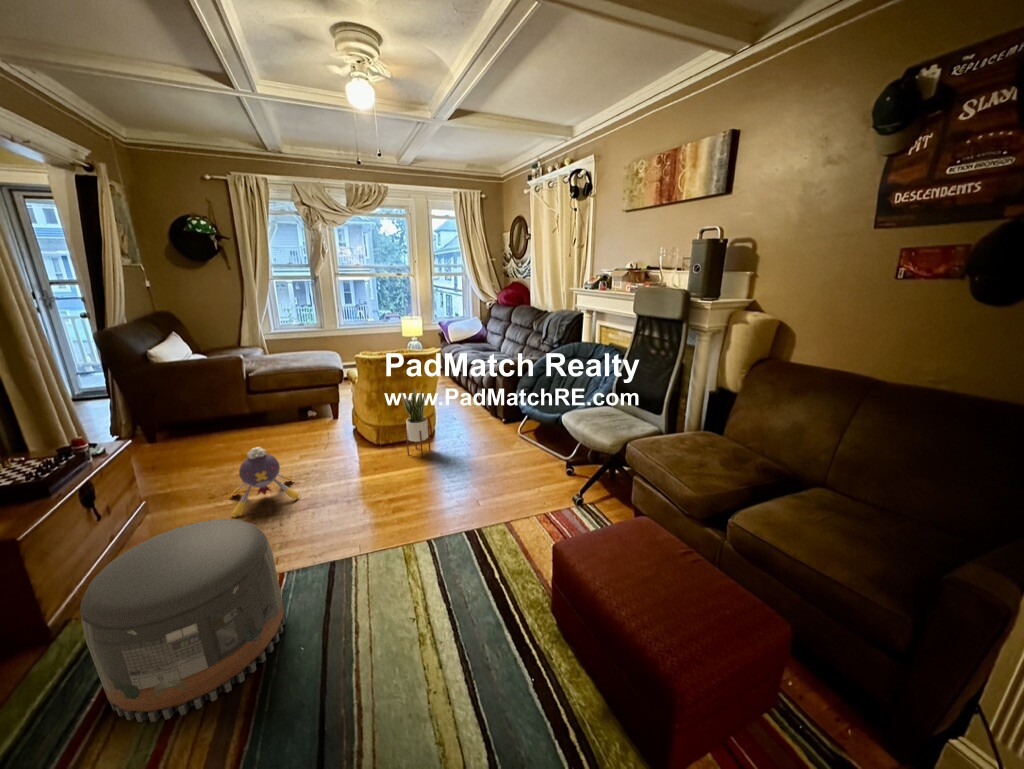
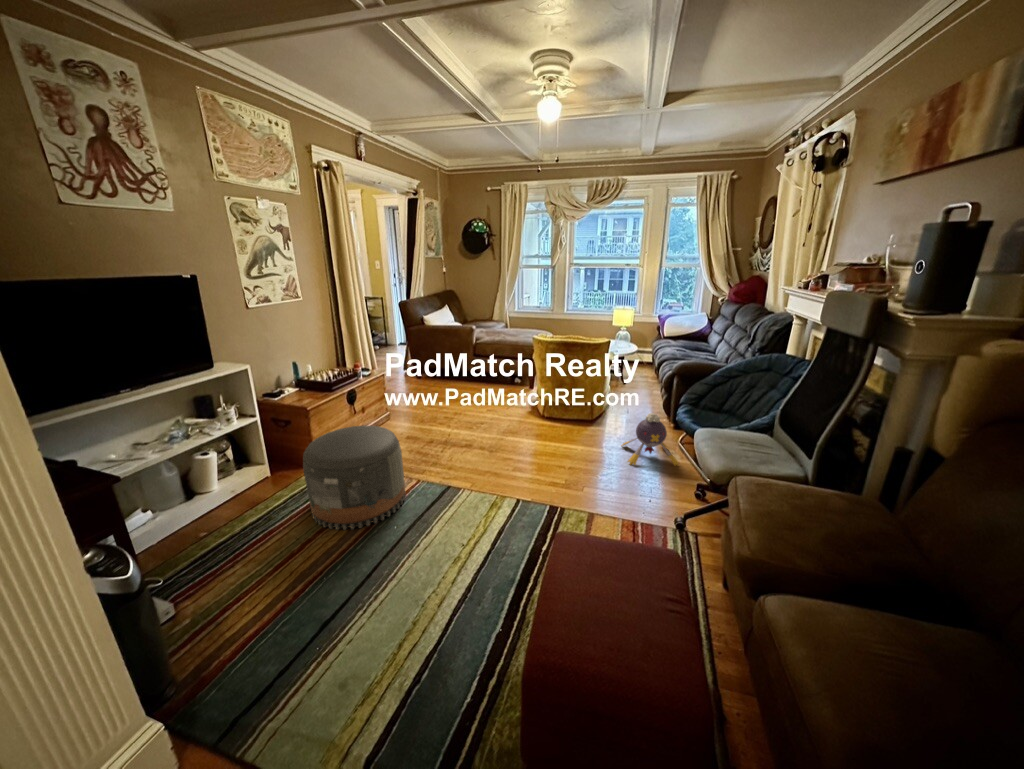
potted plant: present [401,388,430,457] -> none [557,370,583,434]
plush toy: present [231,447,300,517] -> present [622,413,679,466]

